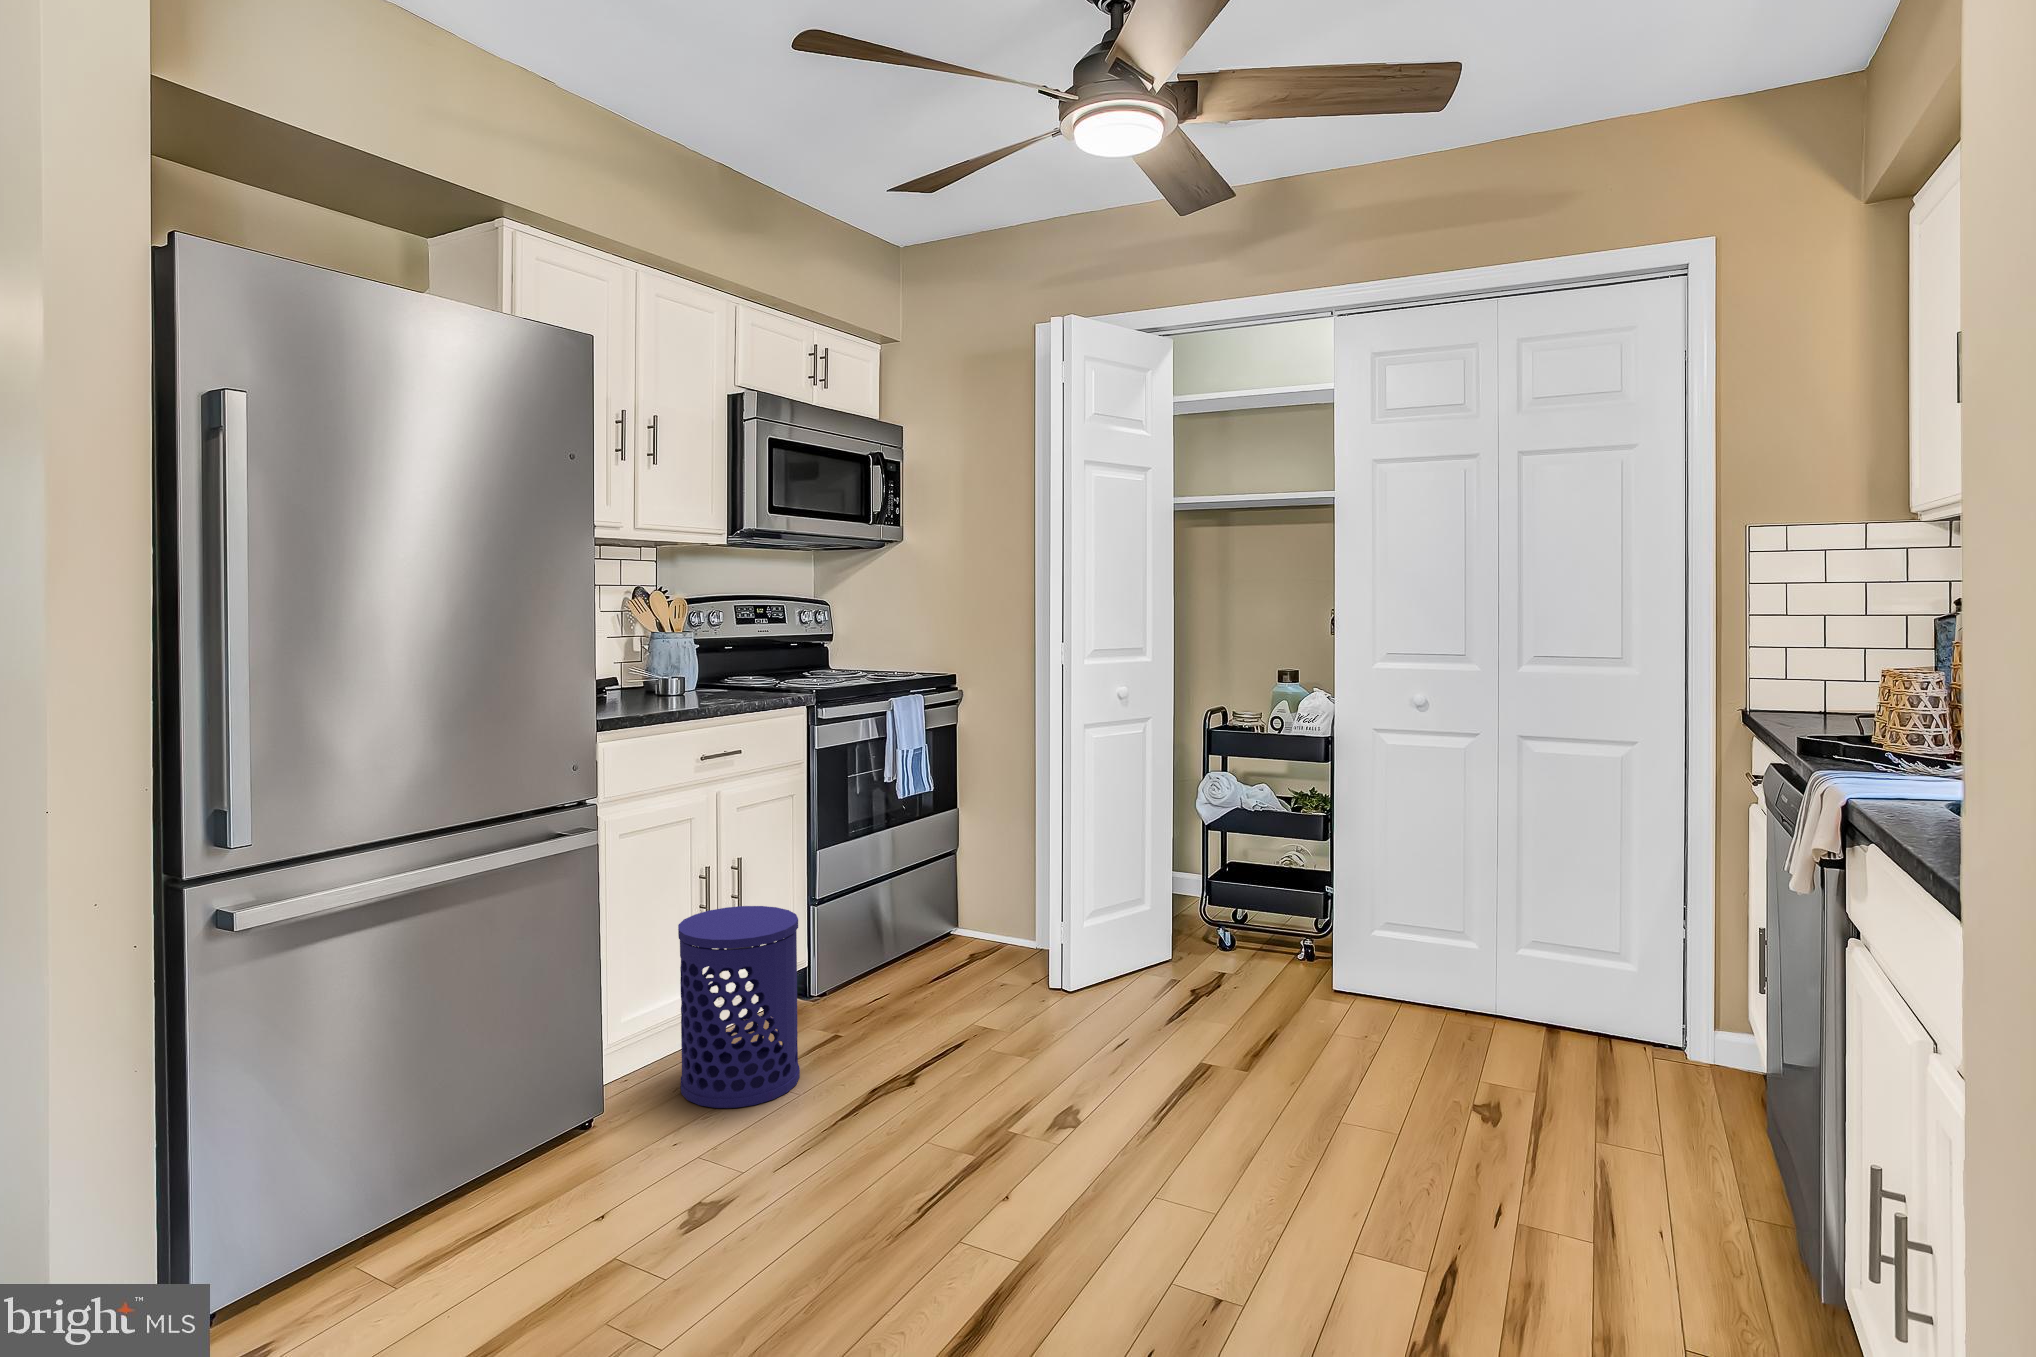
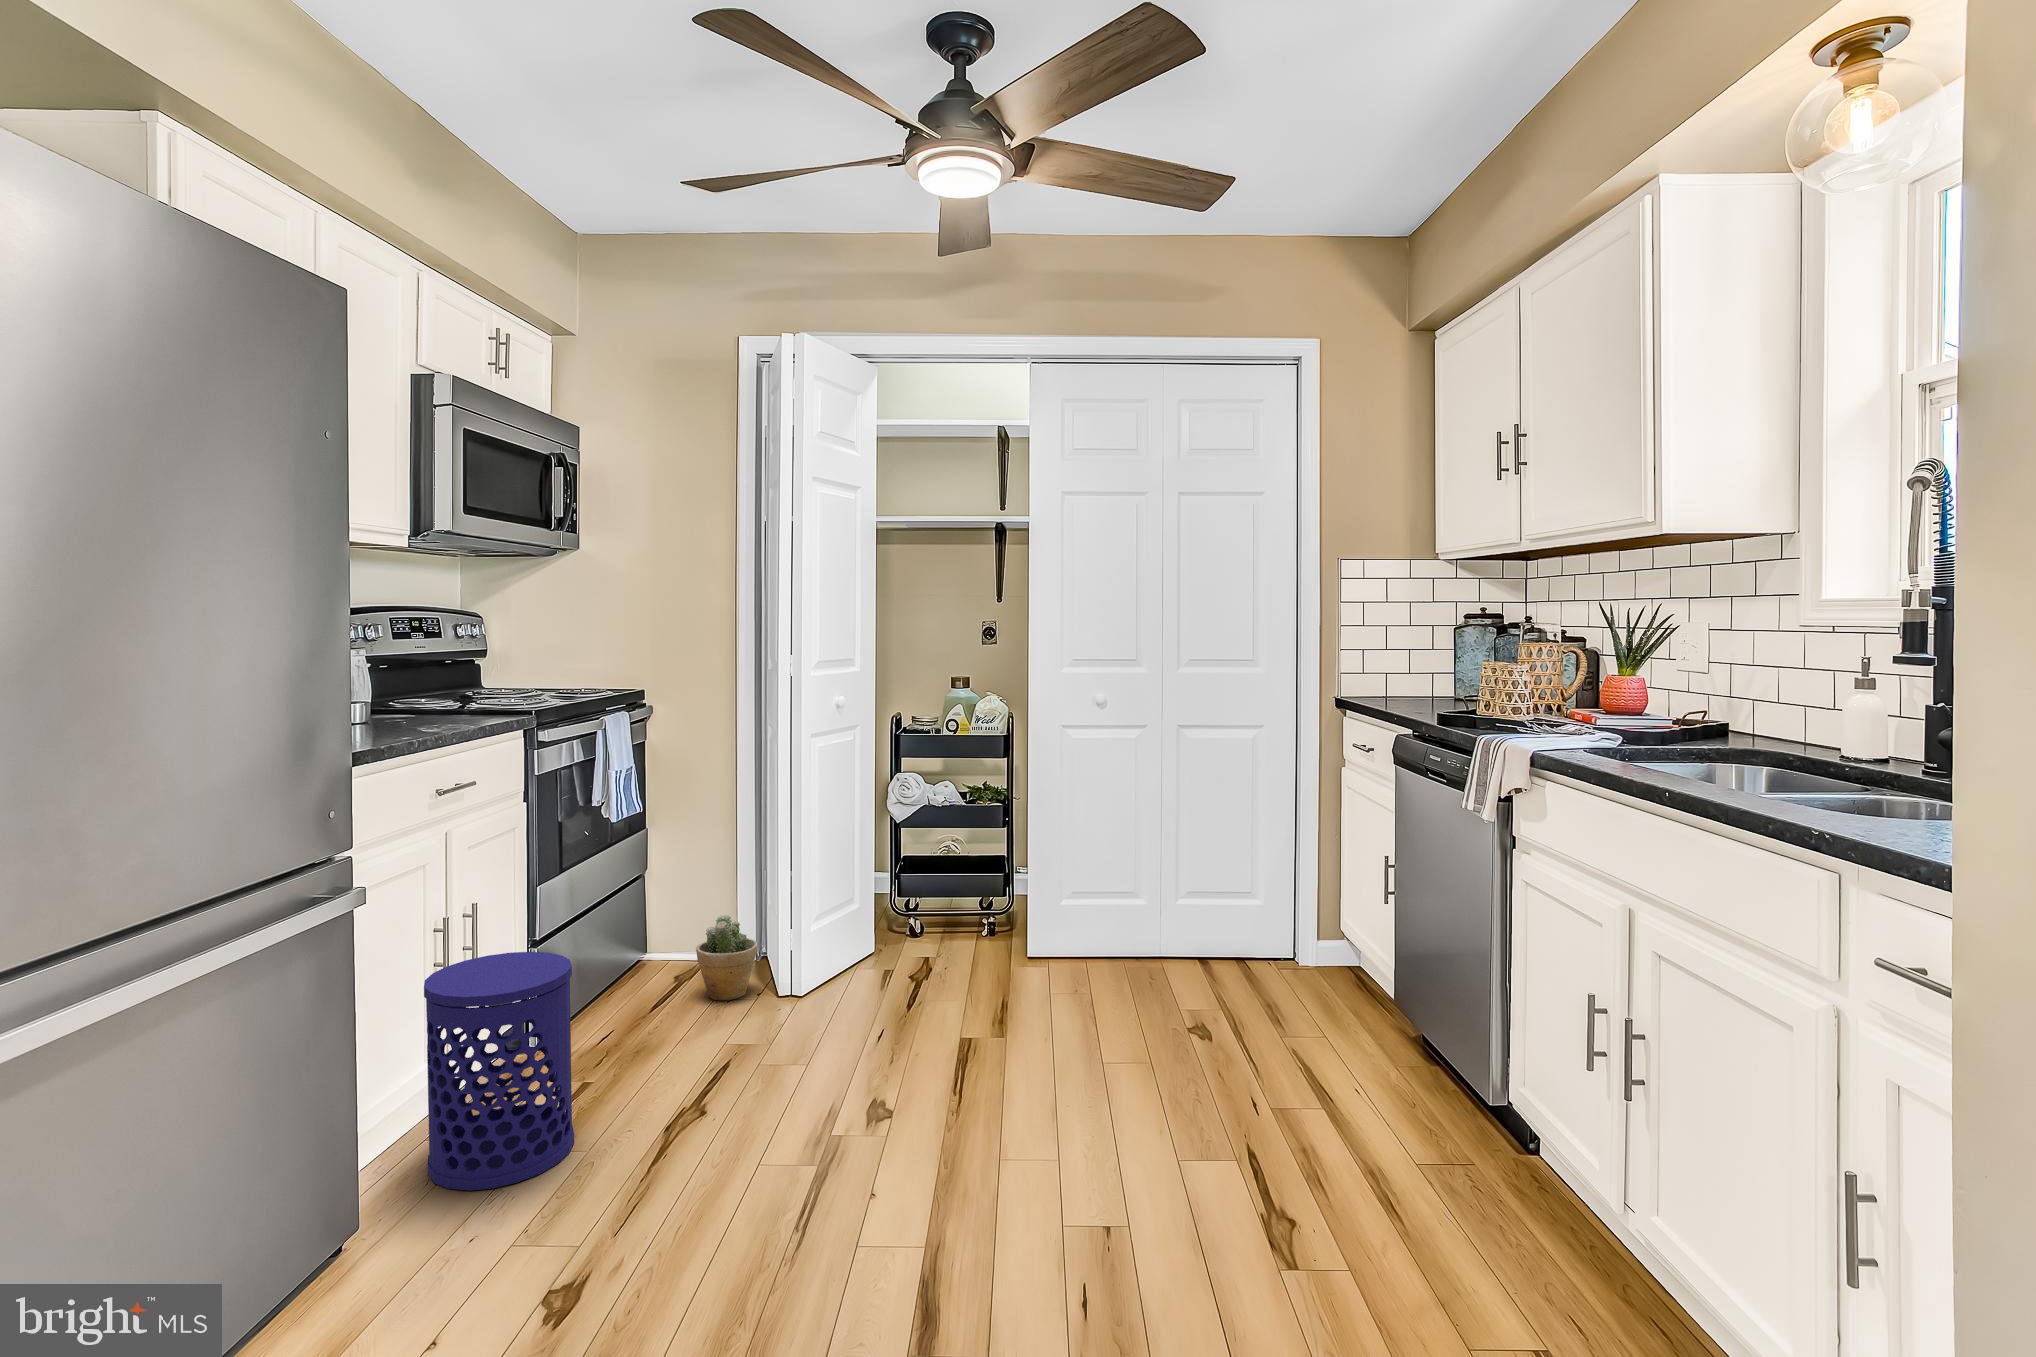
potted plant: none [973,899,1032,983] -> present [696,915,758,1000]

